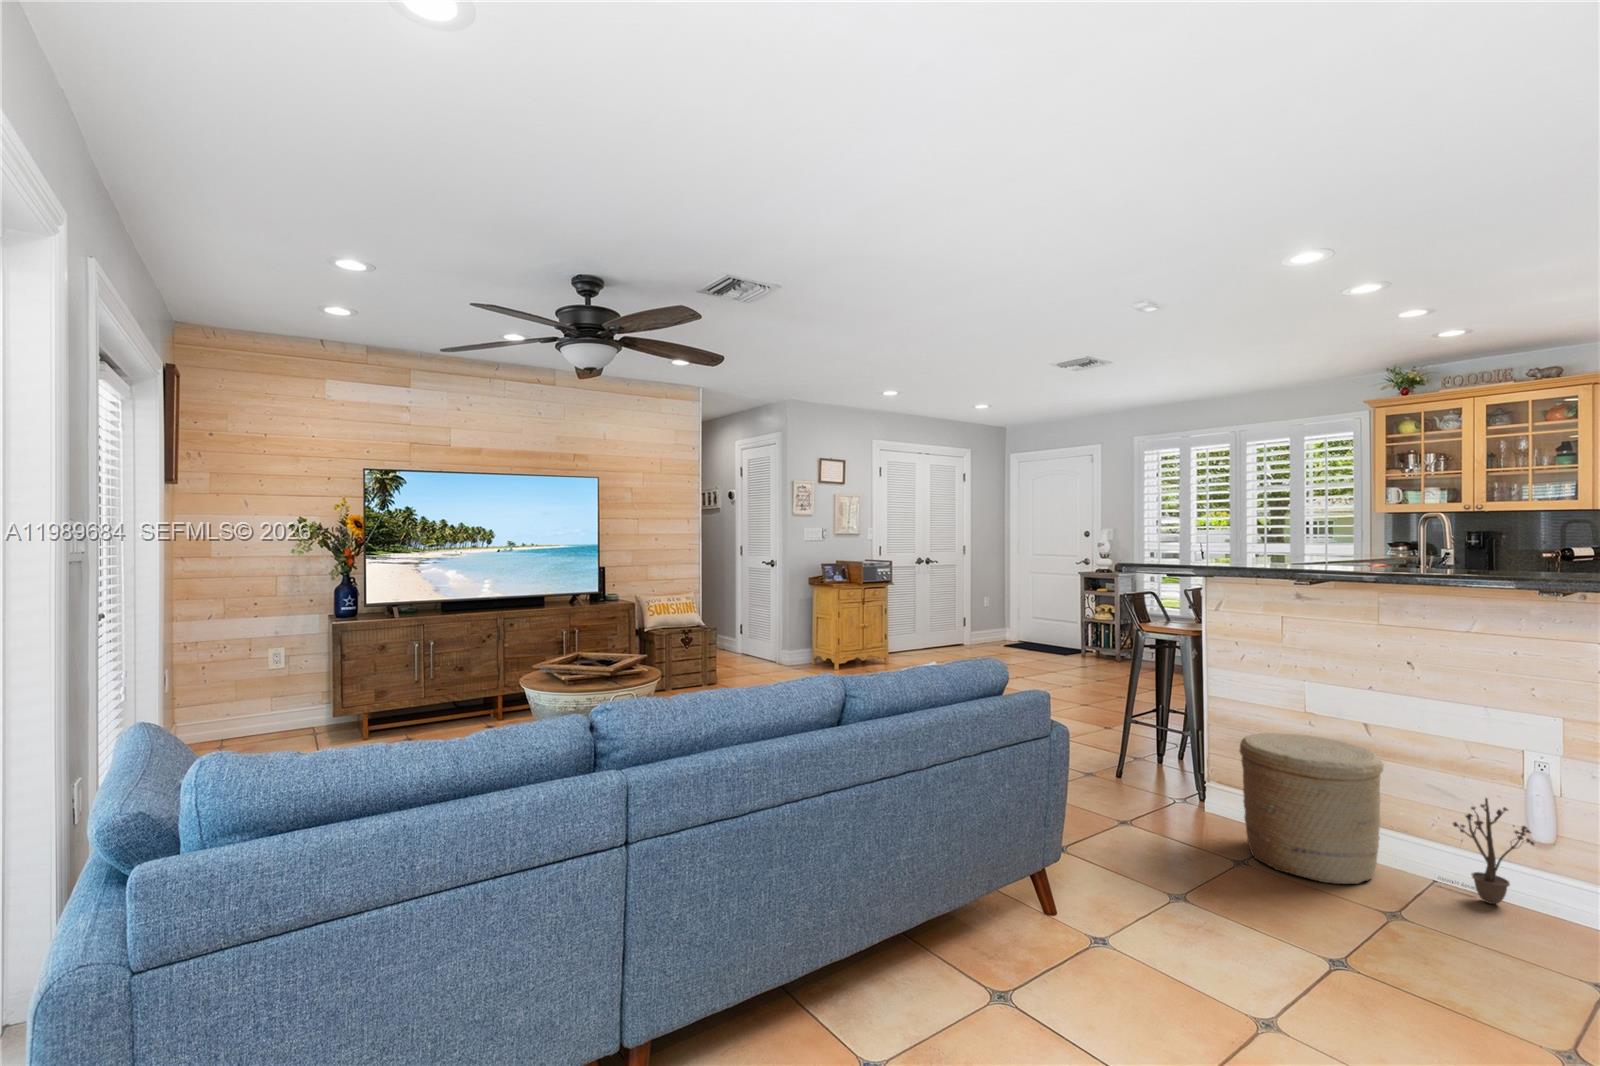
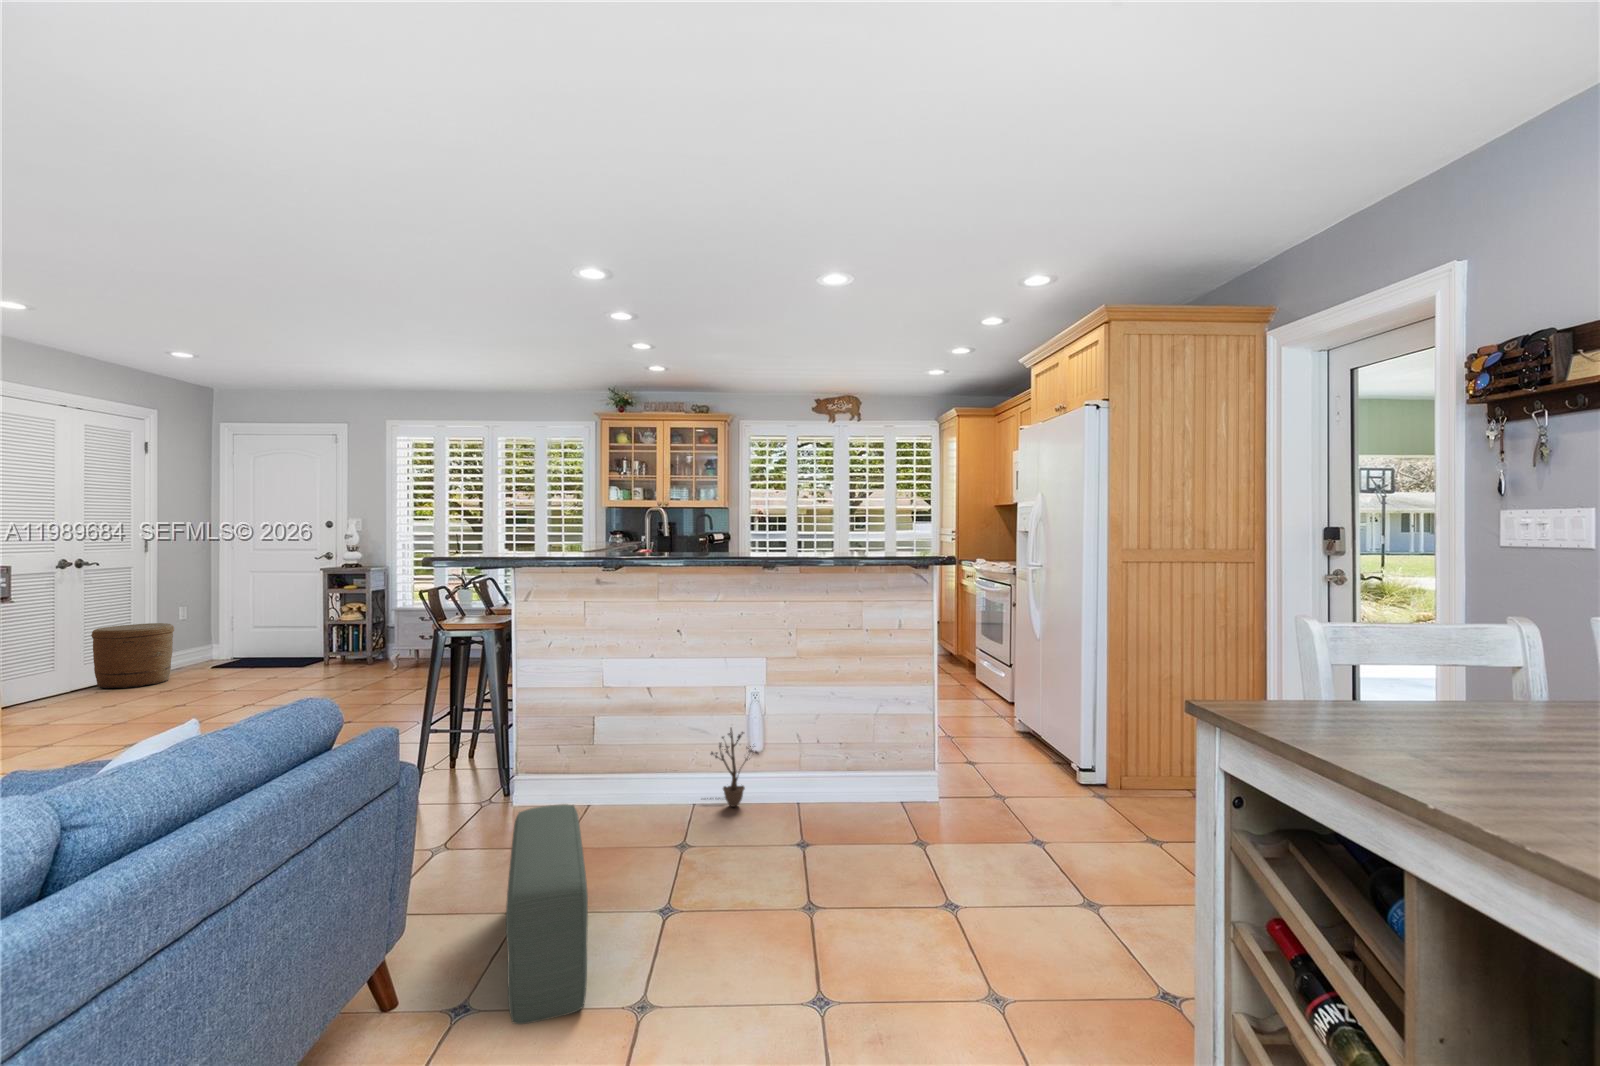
woven basket: present [1240,733,1383,884] -> present [91,623,174,688]
pouf: none [1130,802,1233,989] -> present [506,804,588,1024]

